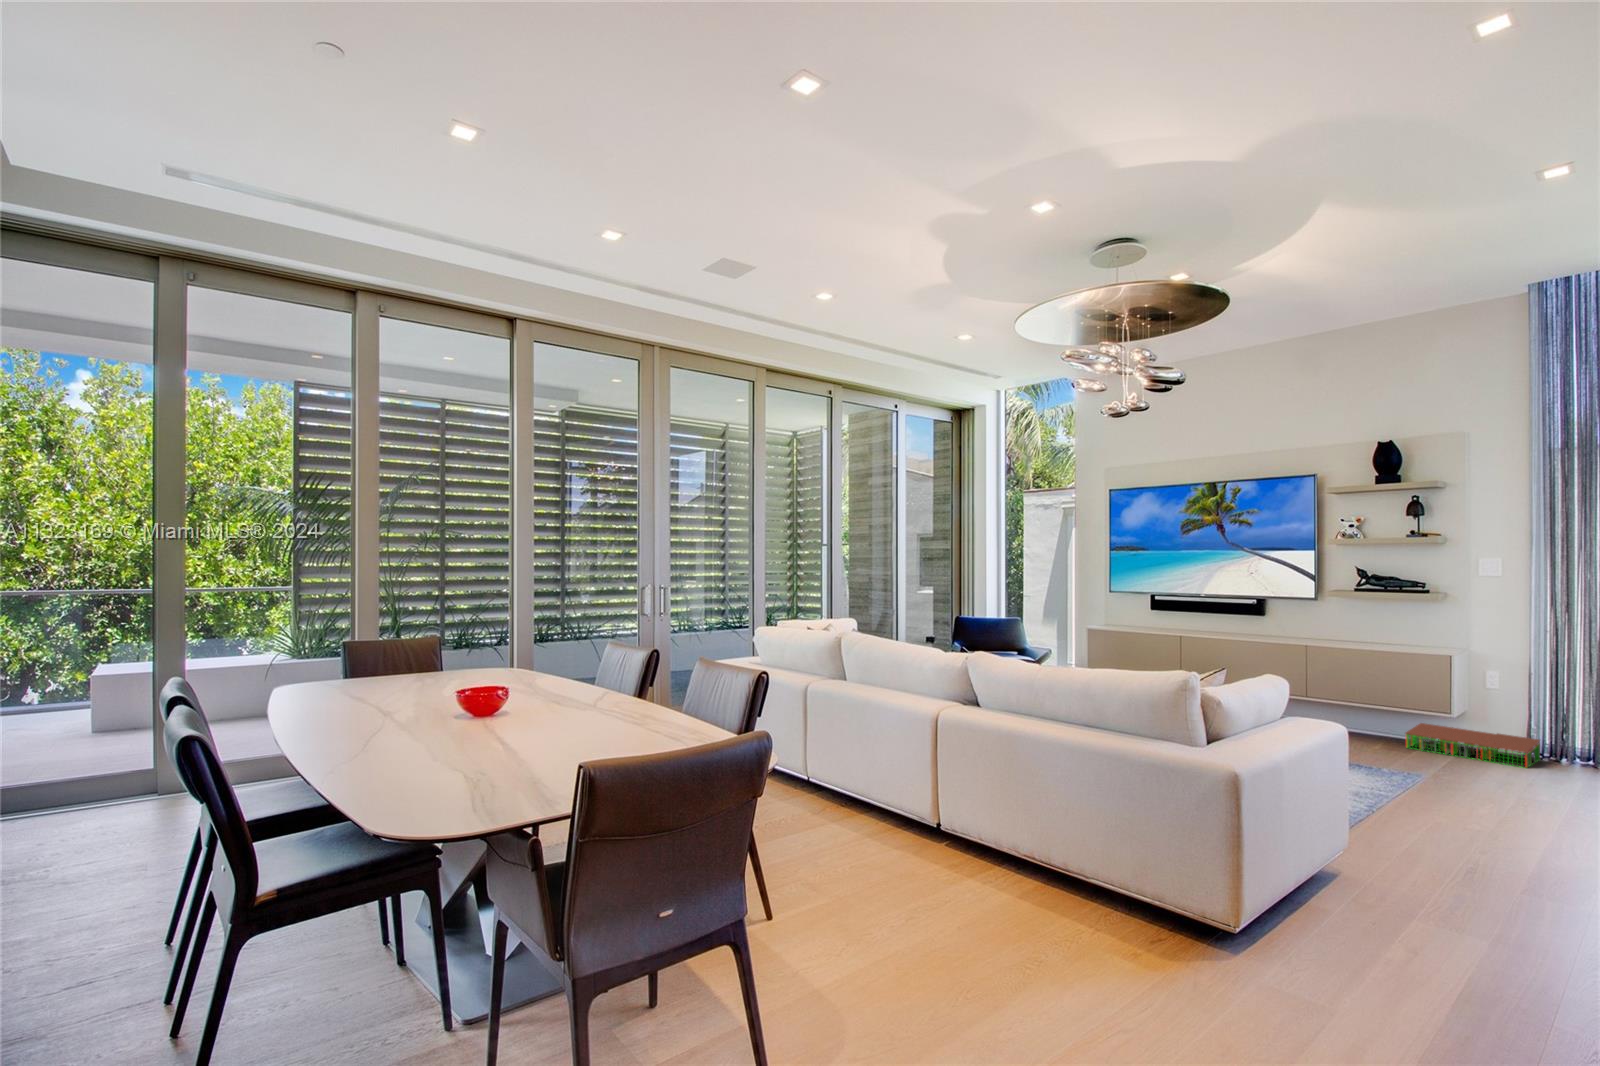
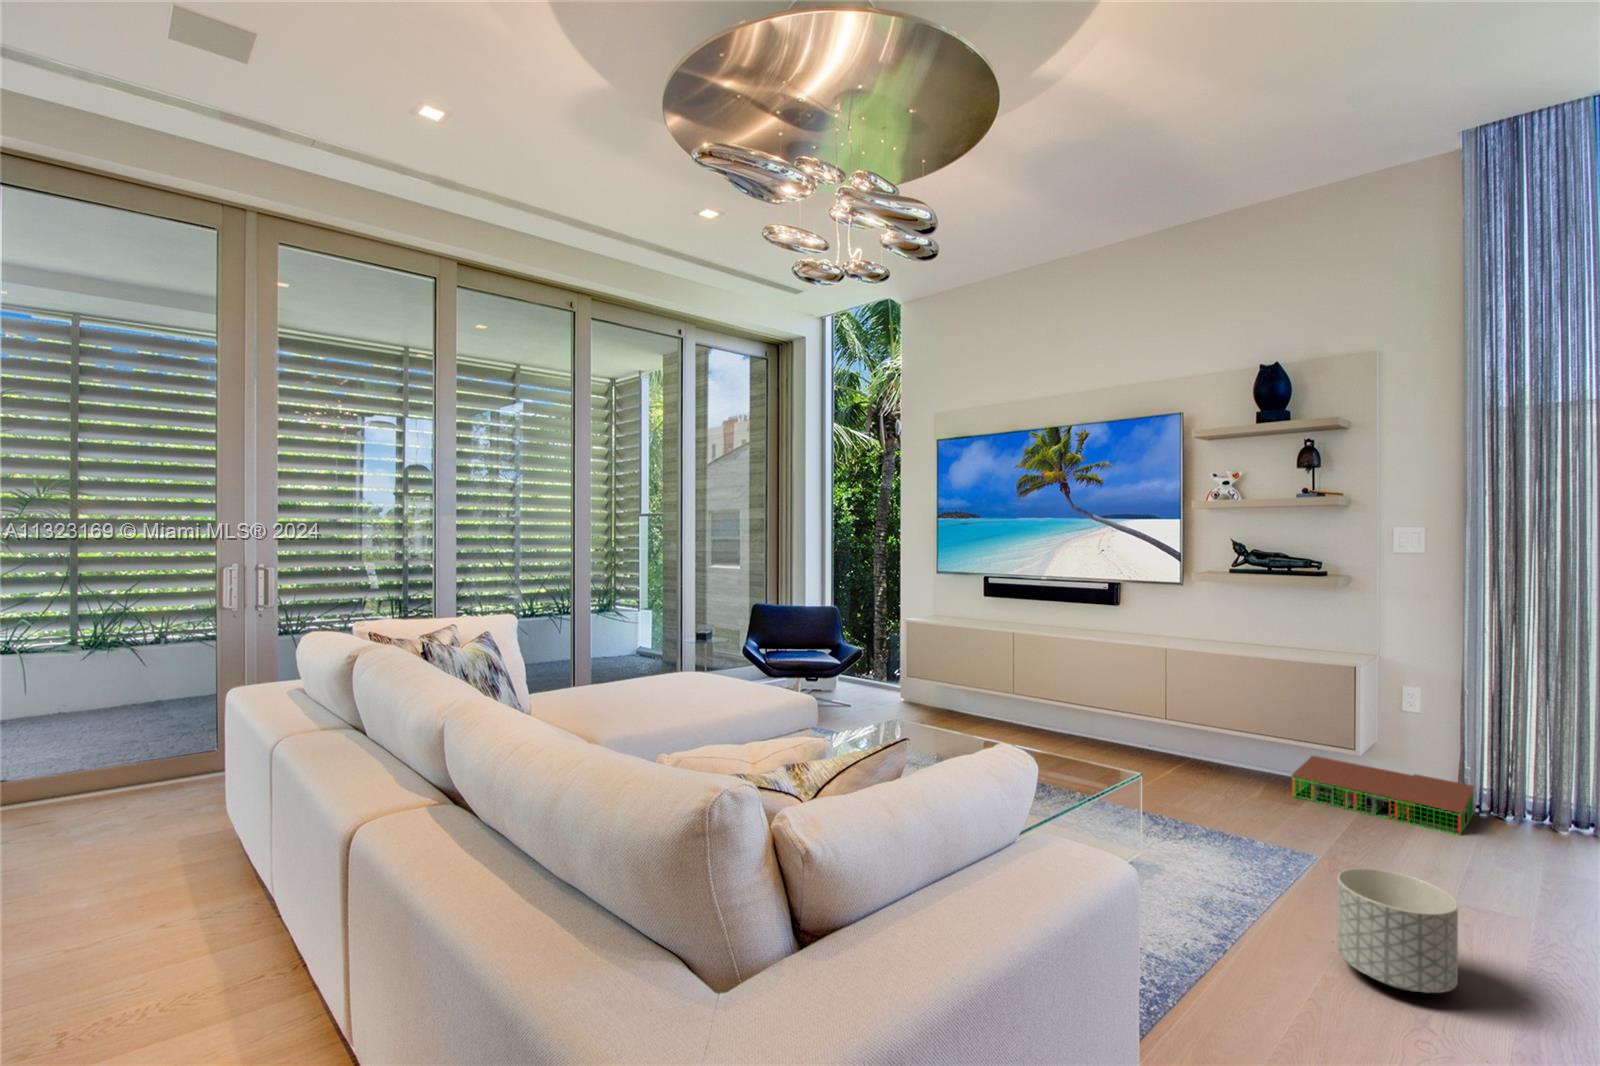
planter: none [1432,758,1504,821] -> present [1337,868,1458,993]

